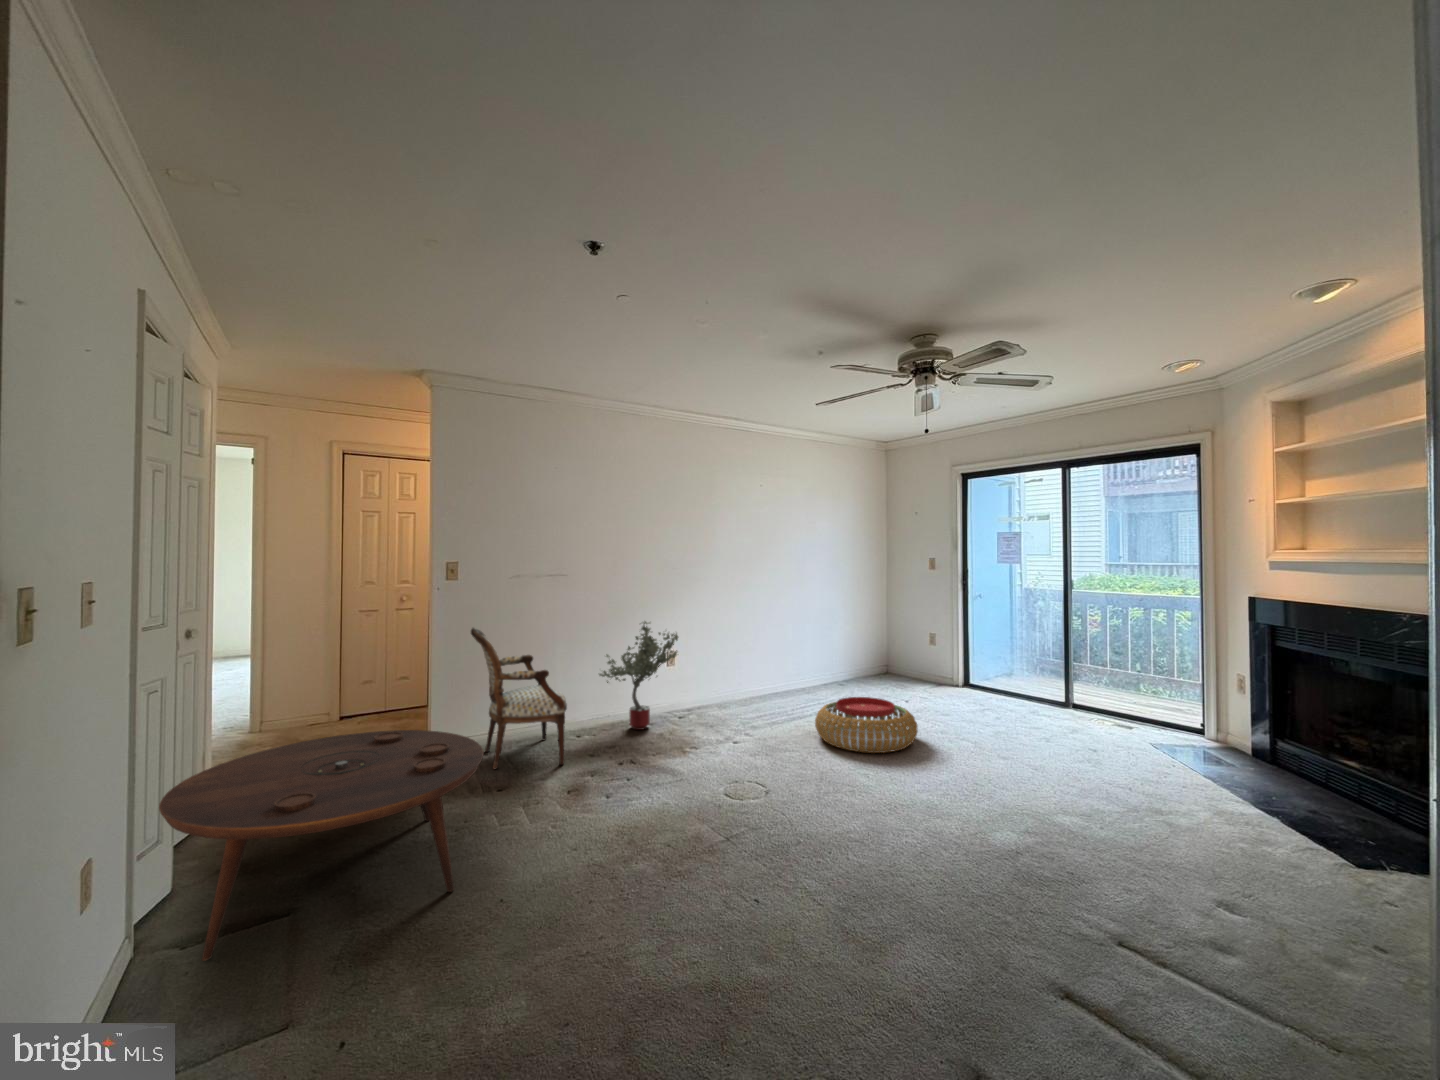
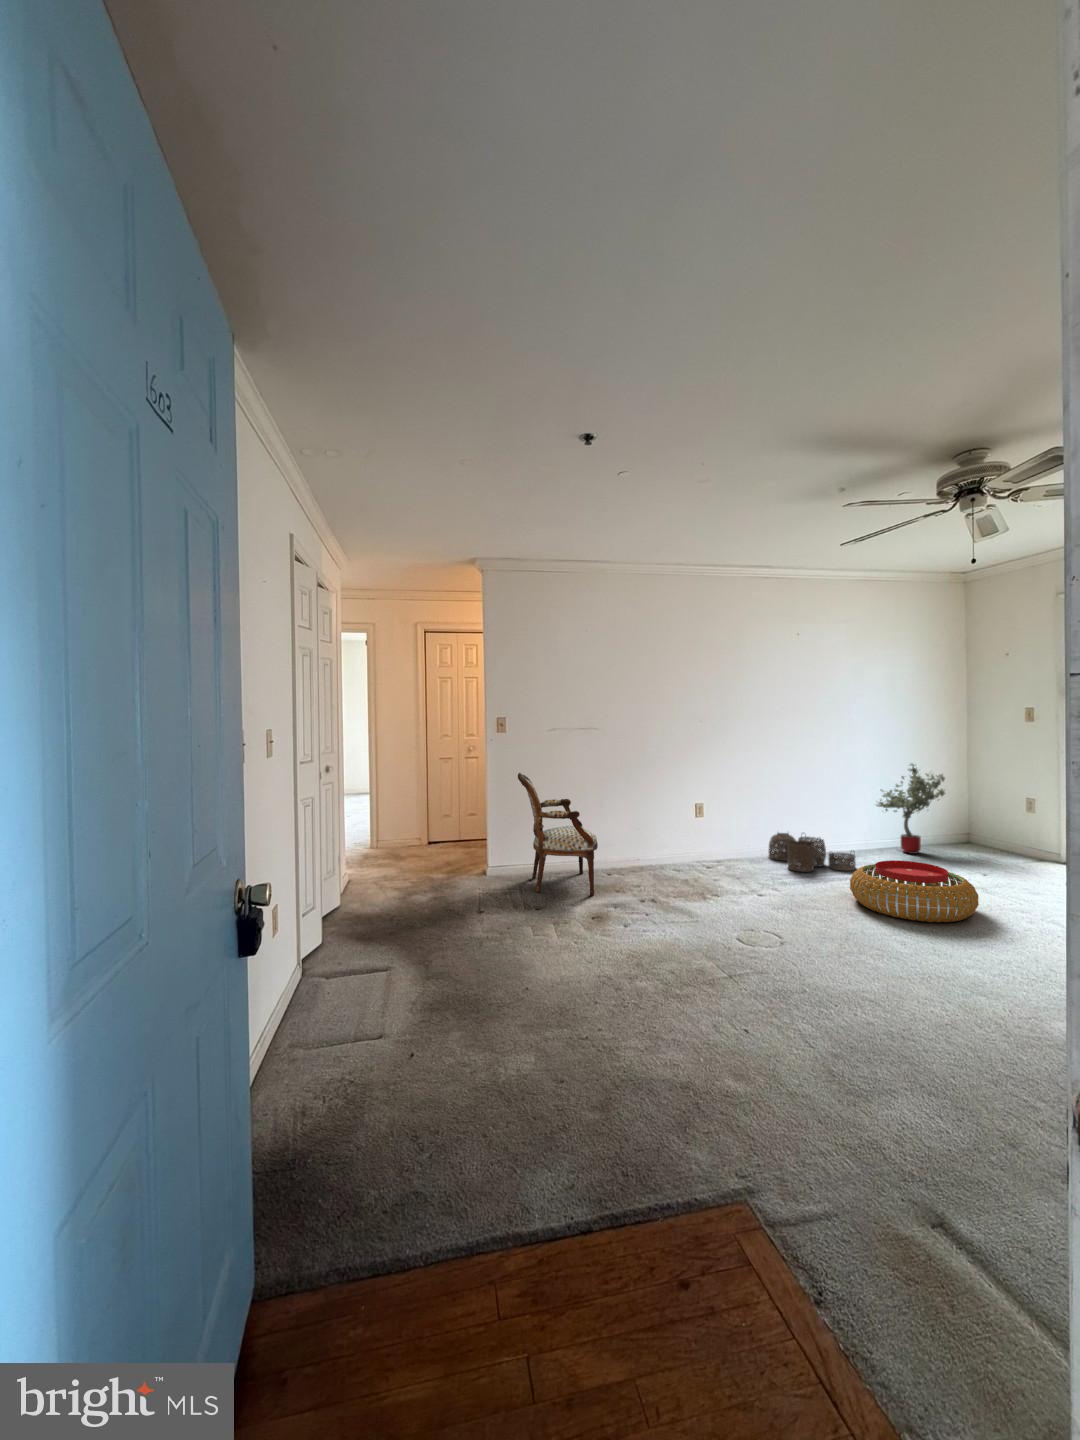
potted tree: present [599,621,678,730] -> present [876,764,945,854]
woven basket: none [735,674,813,714] -> present [769,833,856,872]
coffee table: present [159,730,484,961] -> none [309,849,518,989]

